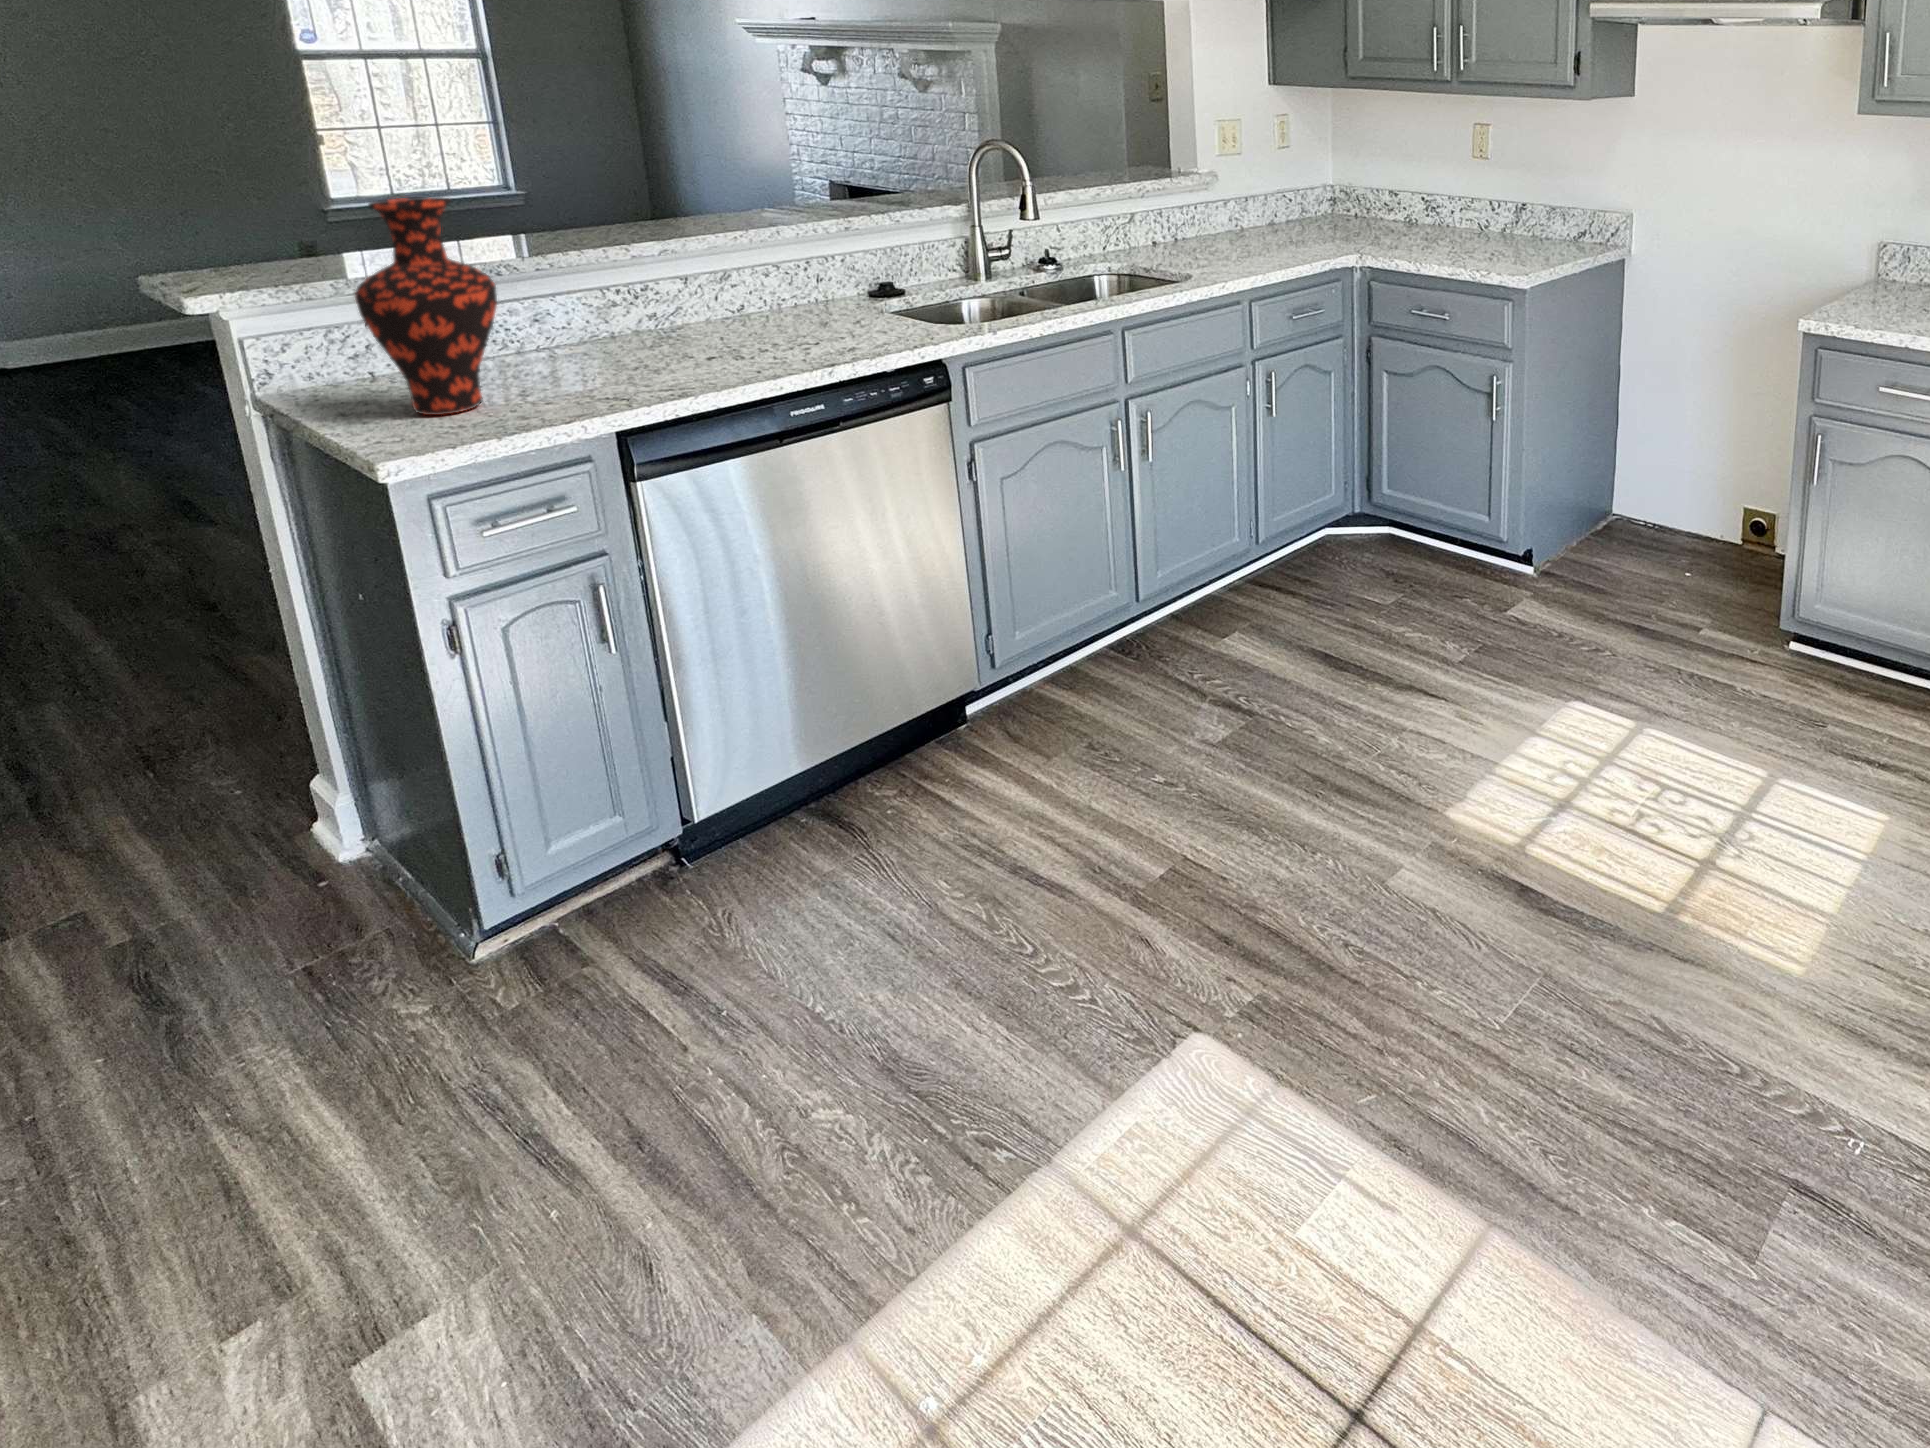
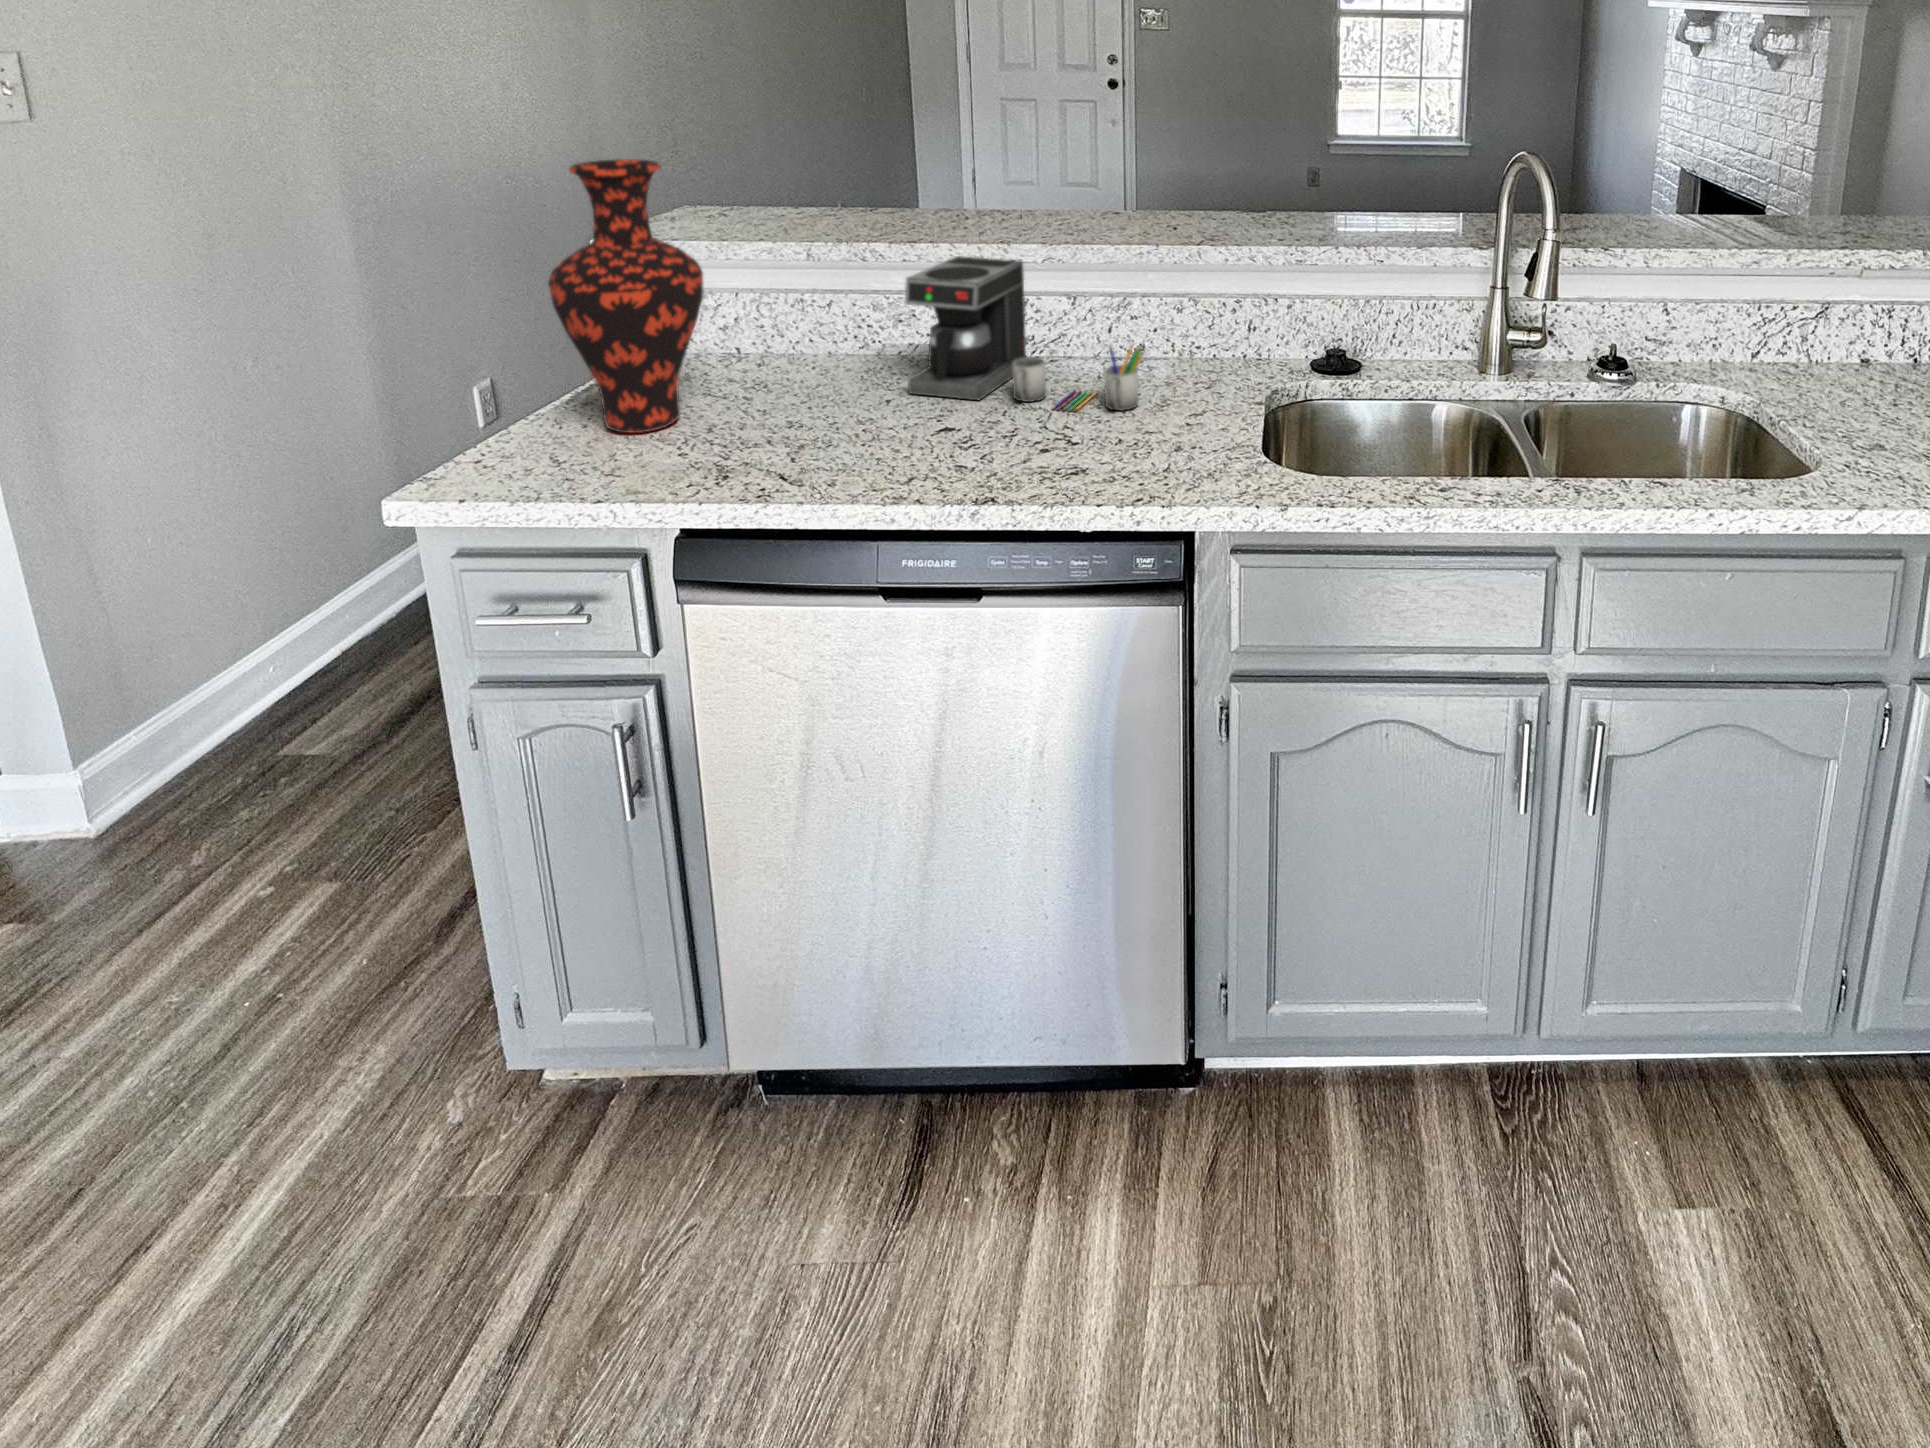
coffee maker: none [595,253,810,358] -> present [905,256,1145,411]

